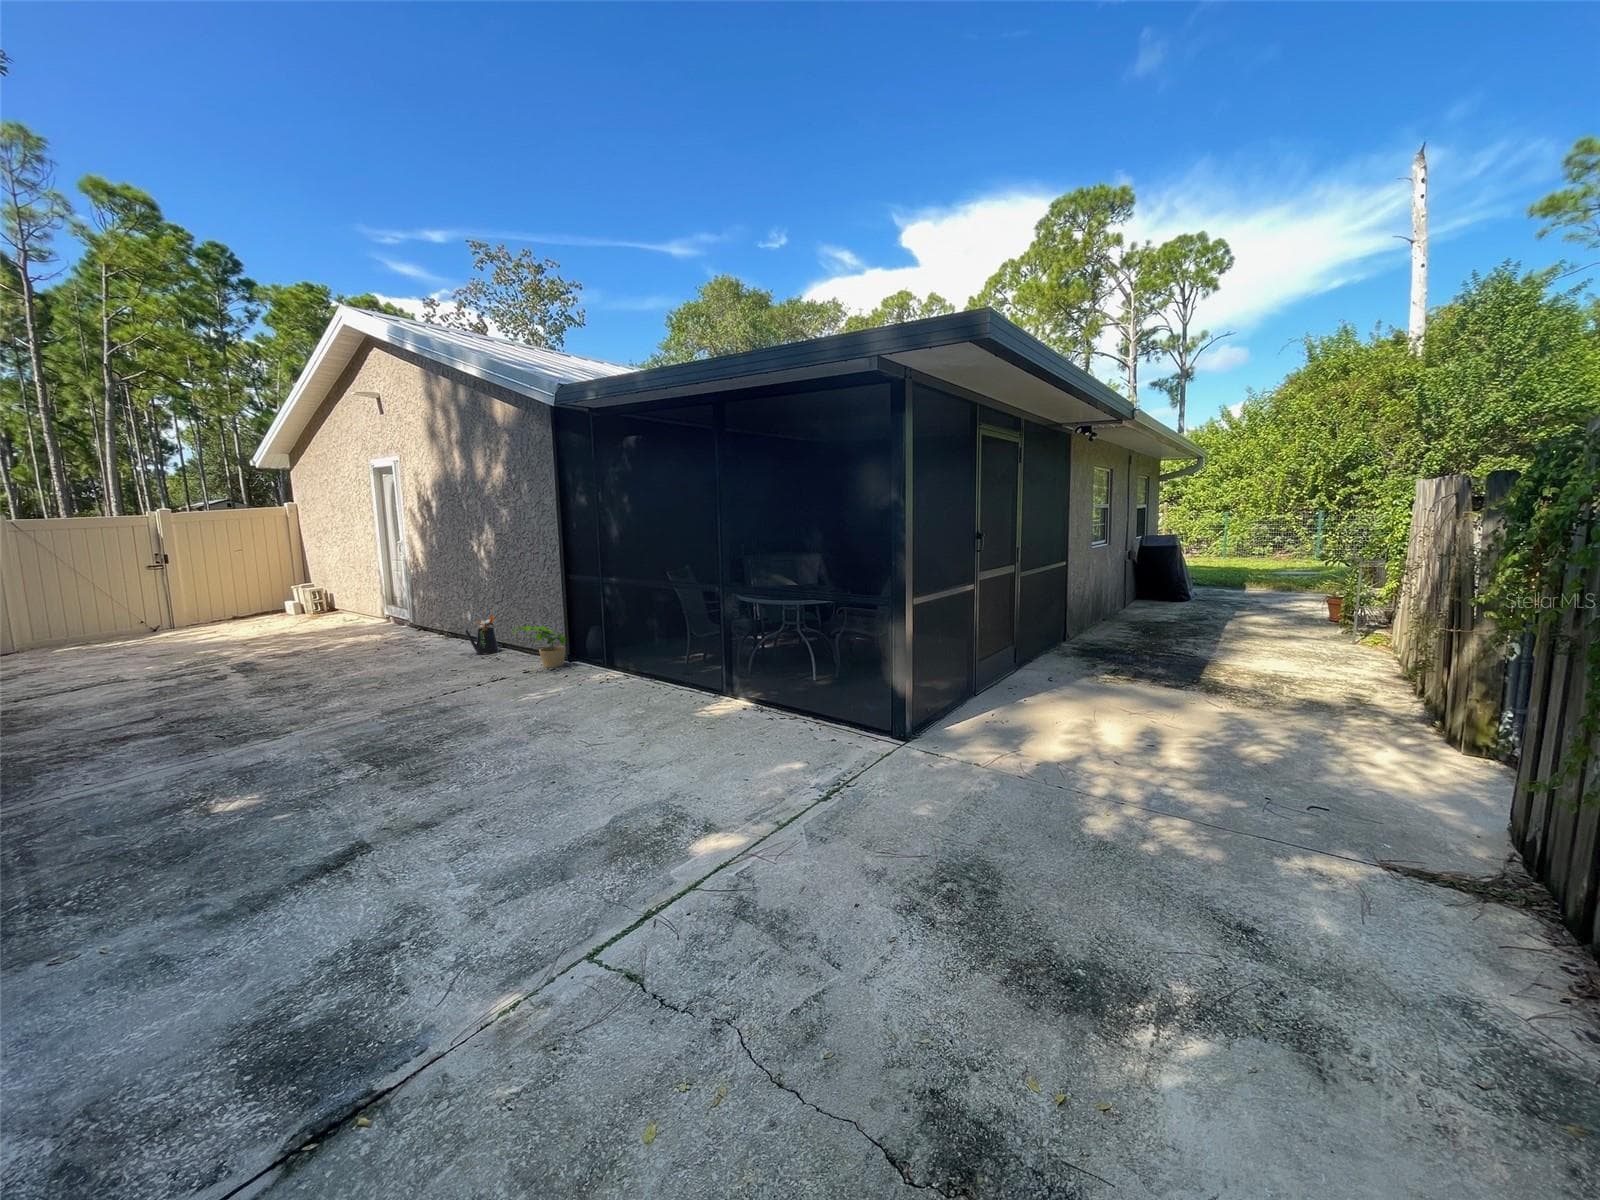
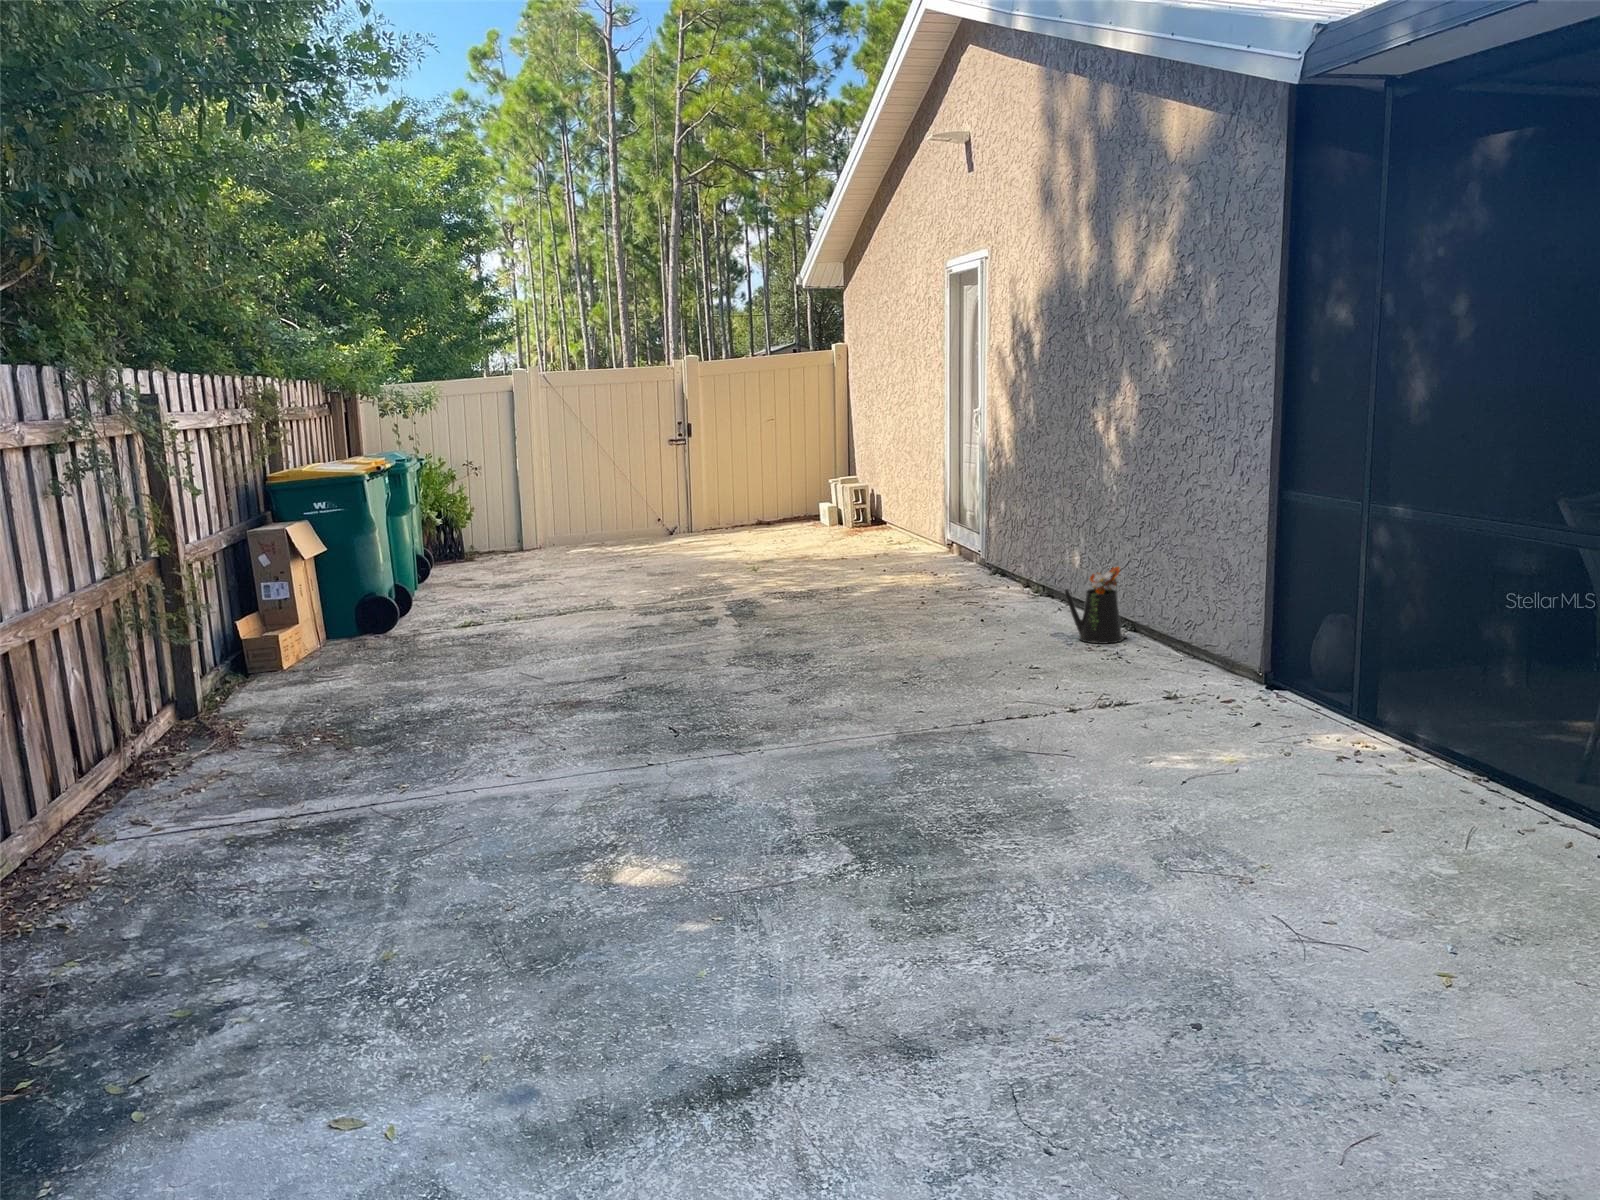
potted plant: present [514,625,566,668] -> none [1155,601,1268,702]

